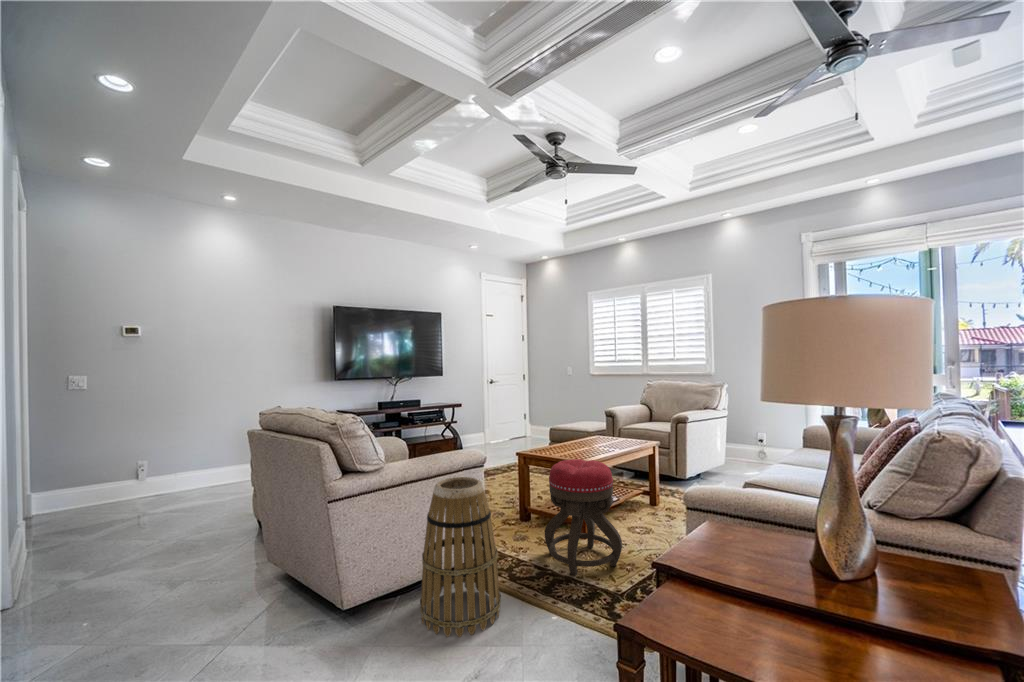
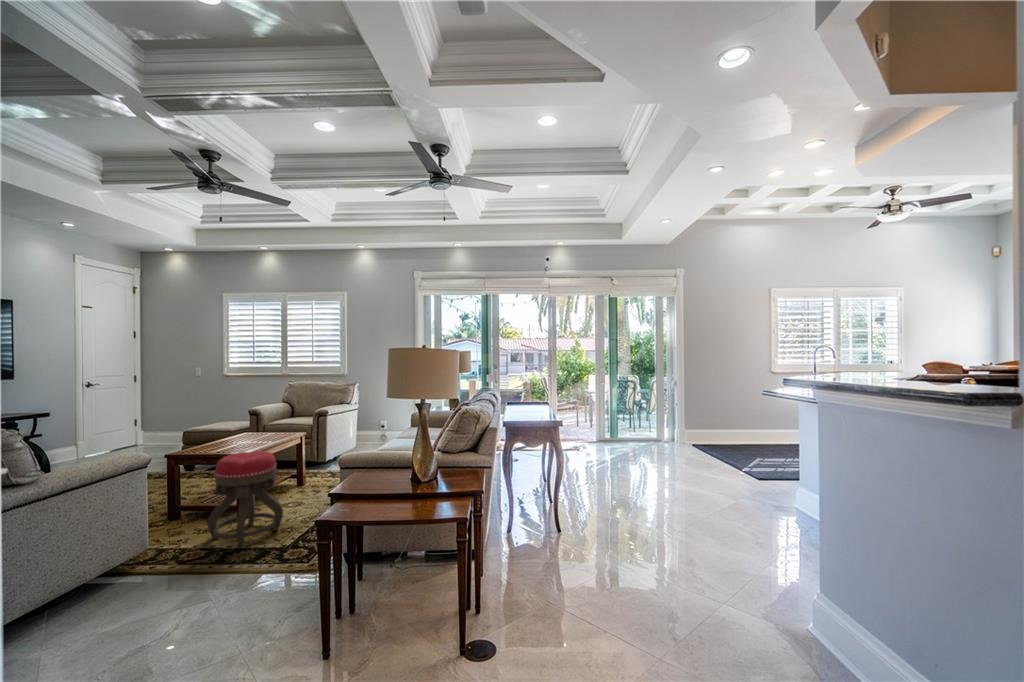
basket: present [420,477,501,637] -> none [83,479,179,625]

